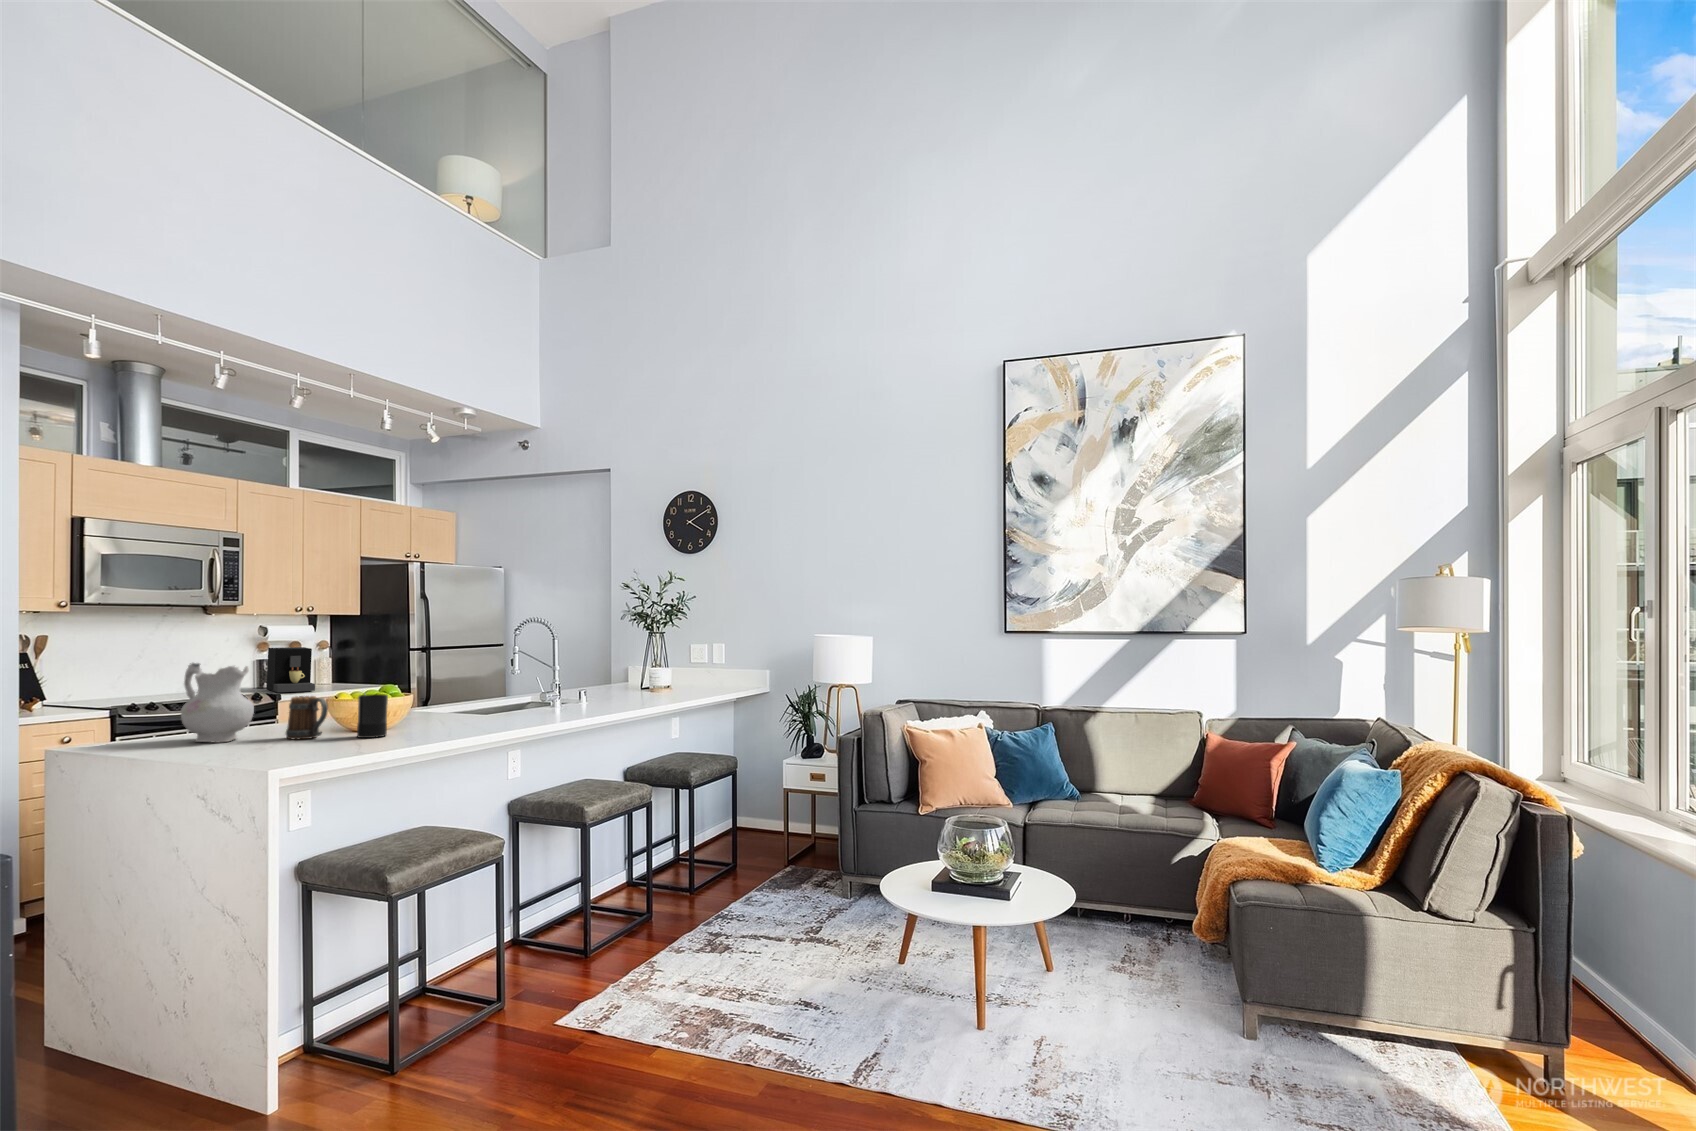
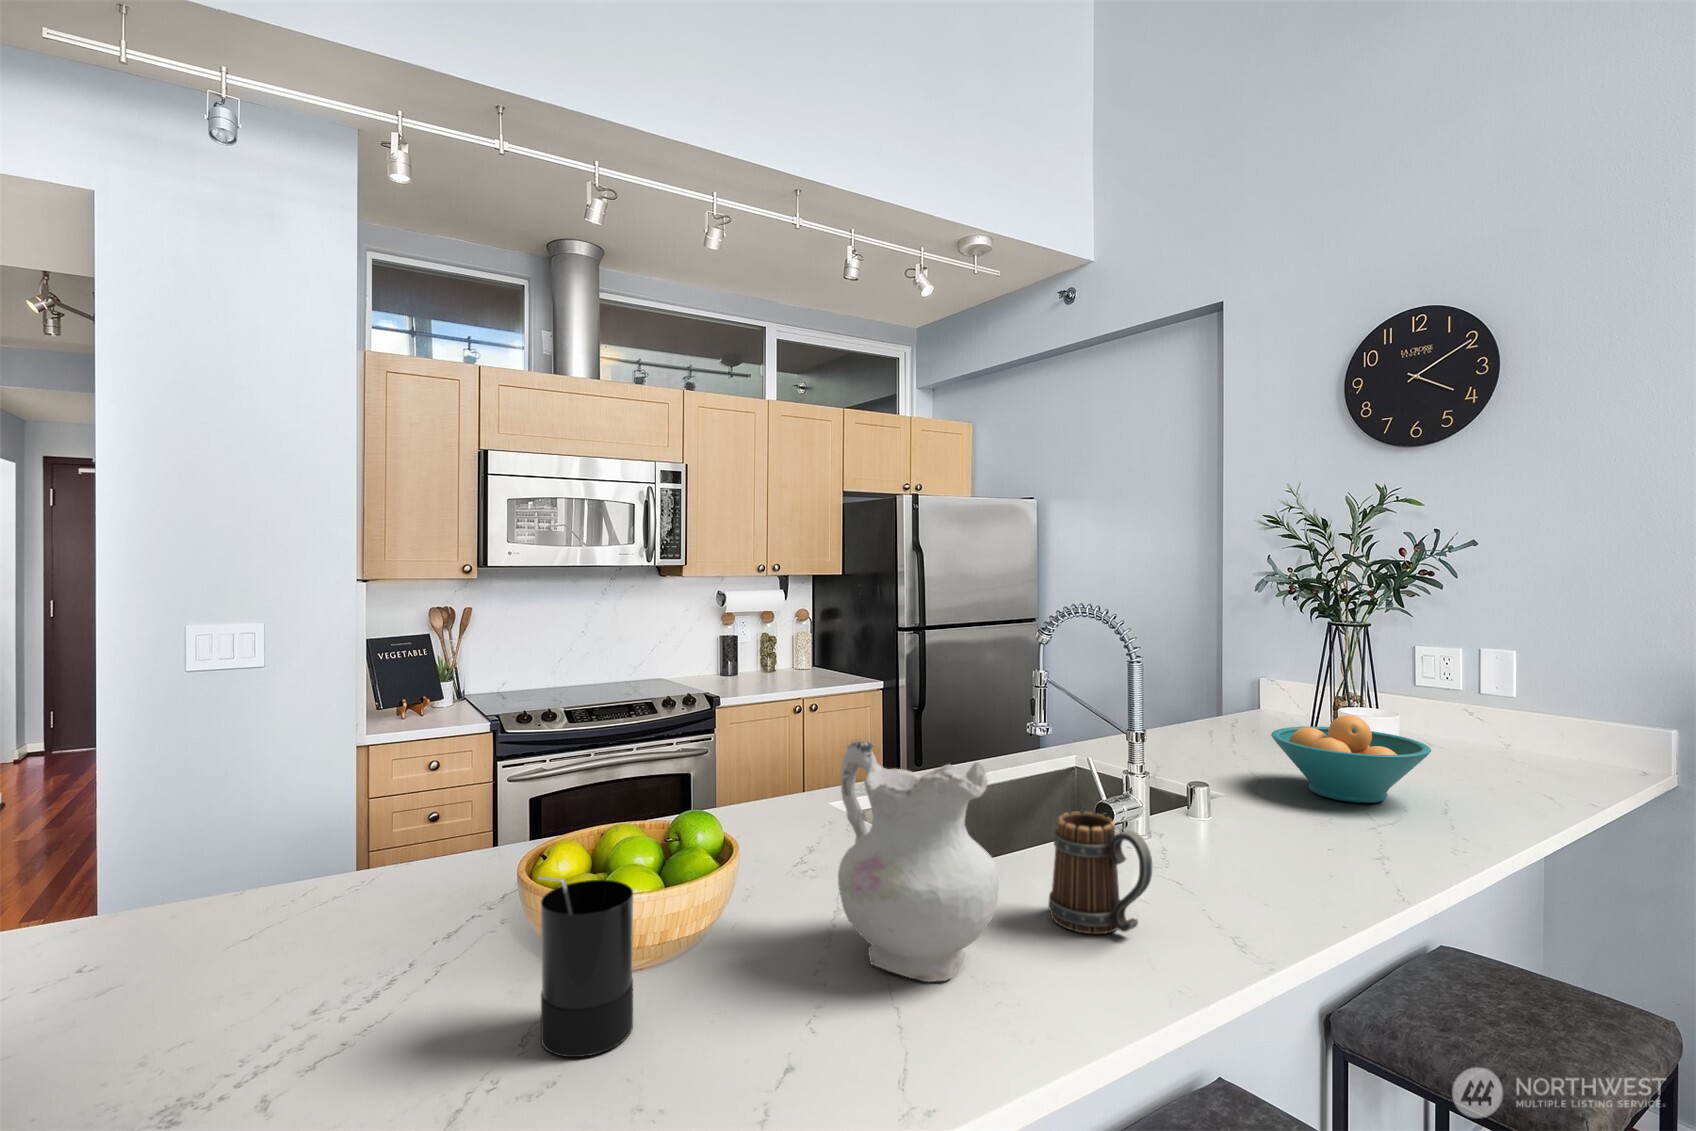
coffee maker: present [266,647,315,692] -> none [730,620,777,688]
ceramic pitcher: present [181,663,254,743] -> present [838,740,999,982]
fruit bowl: none [609,666,667,699] -> present [1271,715,1431,803]
mug: present [286,696,328,739] -> present [1048,812,1152,934]

